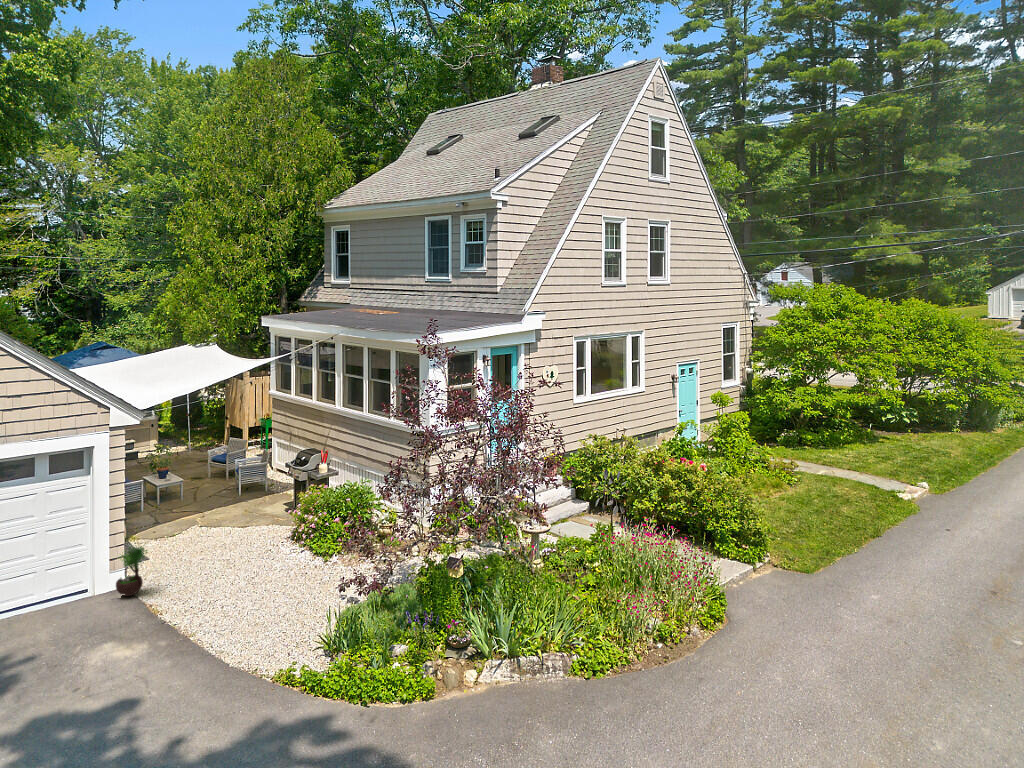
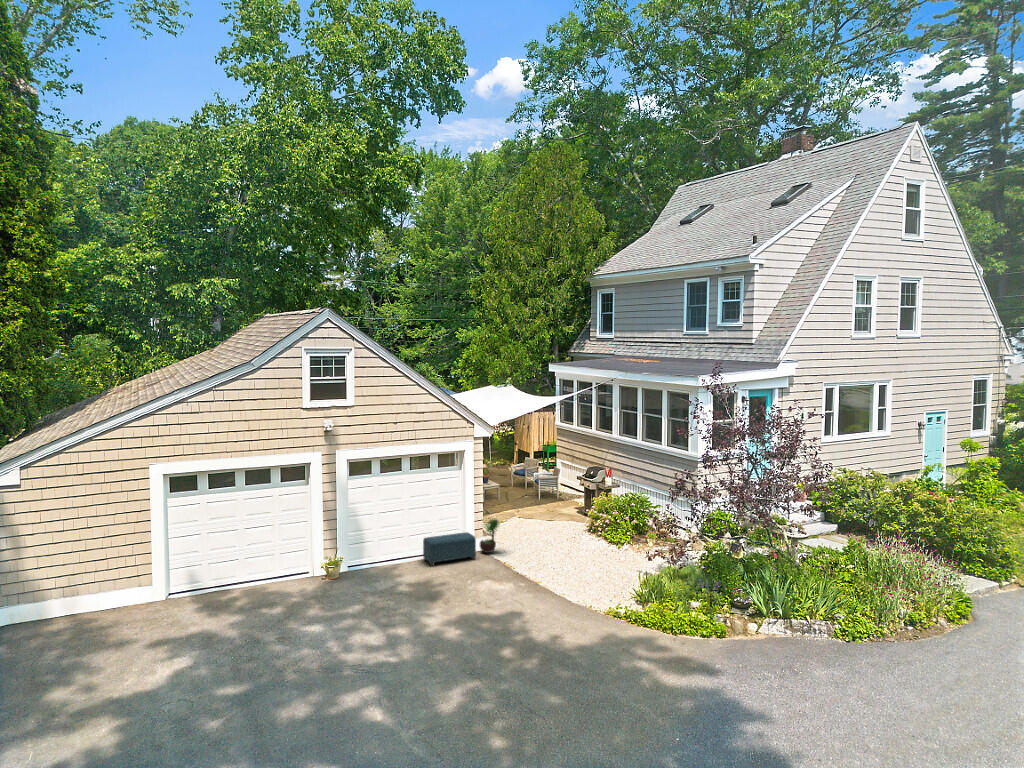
bench: none [11,571,104,634] -> present [423,532,476,566]

